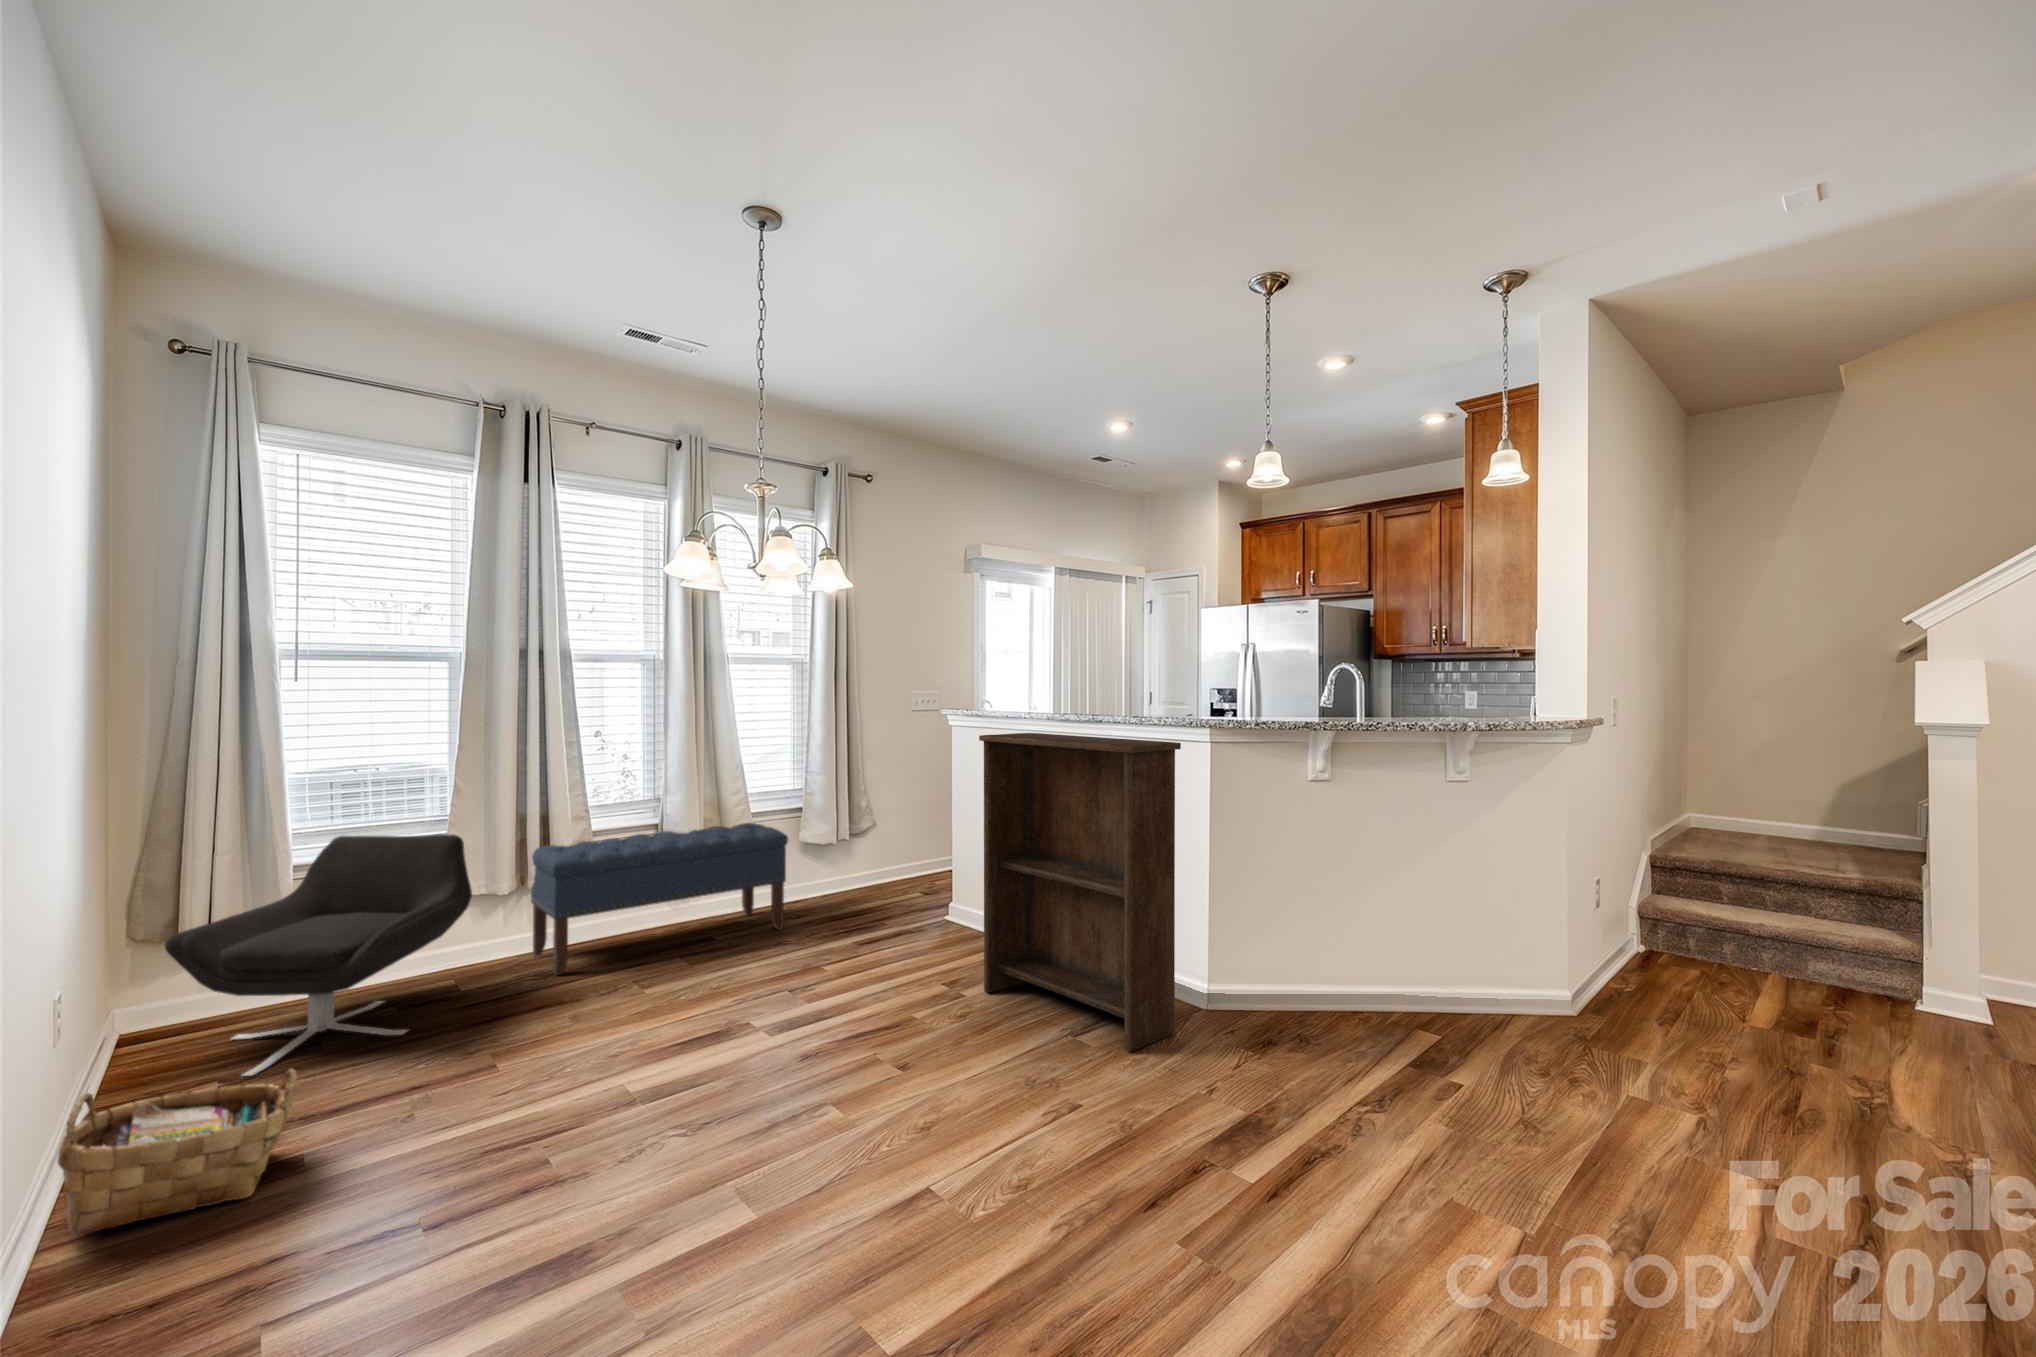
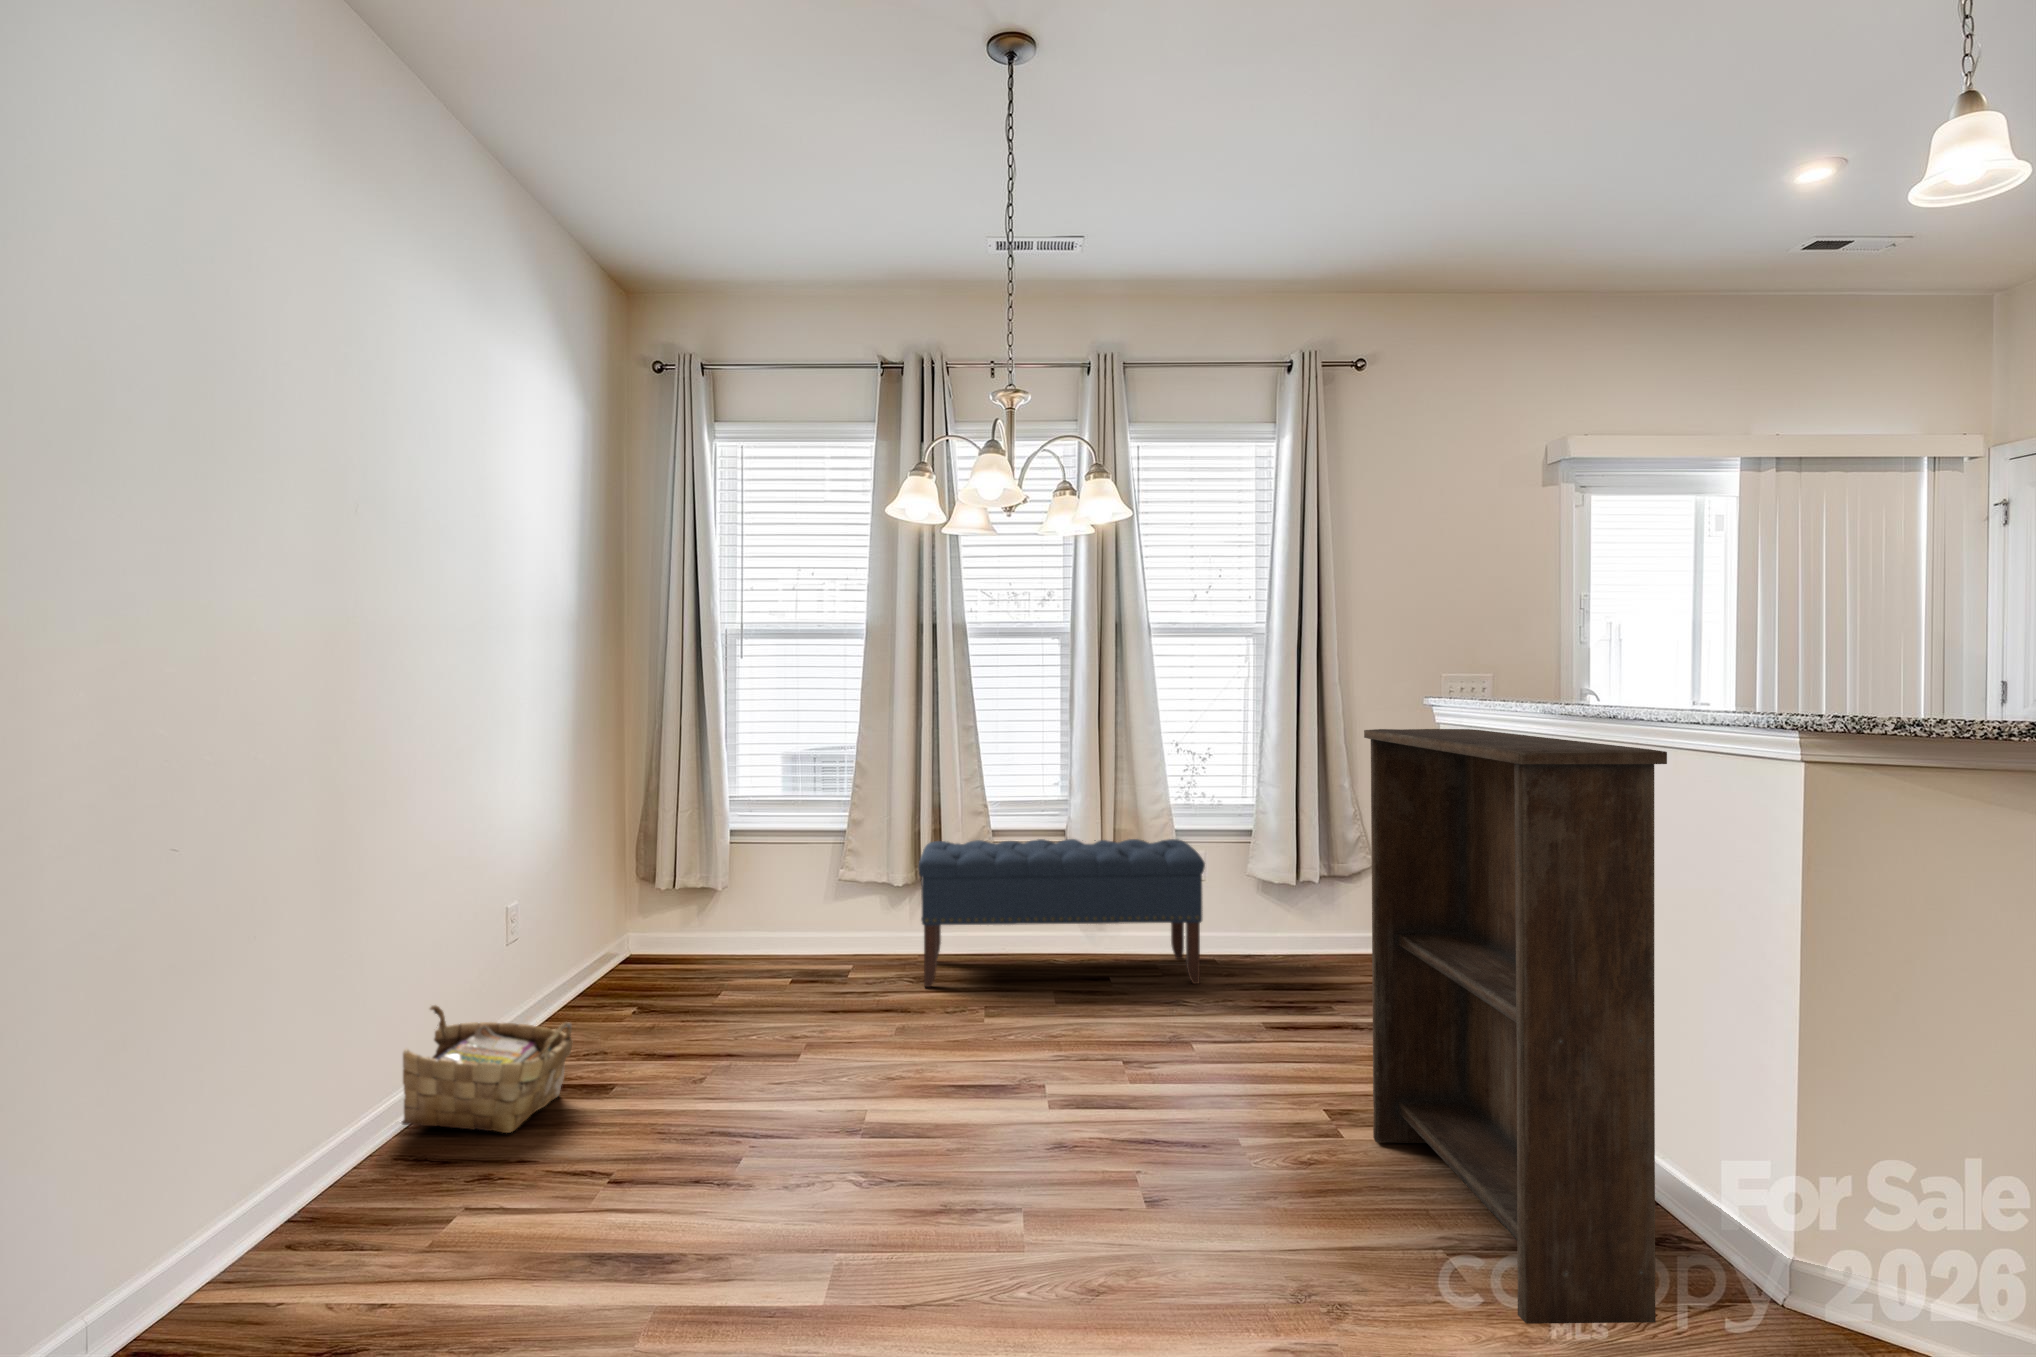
lounge chair: present [165,834,472,1076] -> none [603,810,841,1024]

